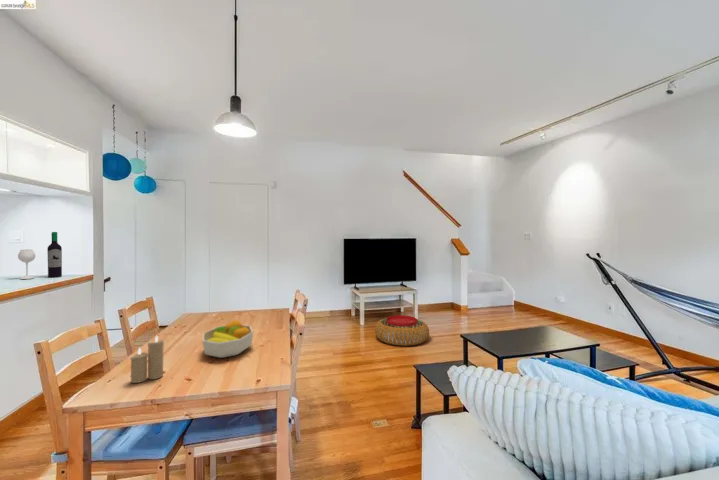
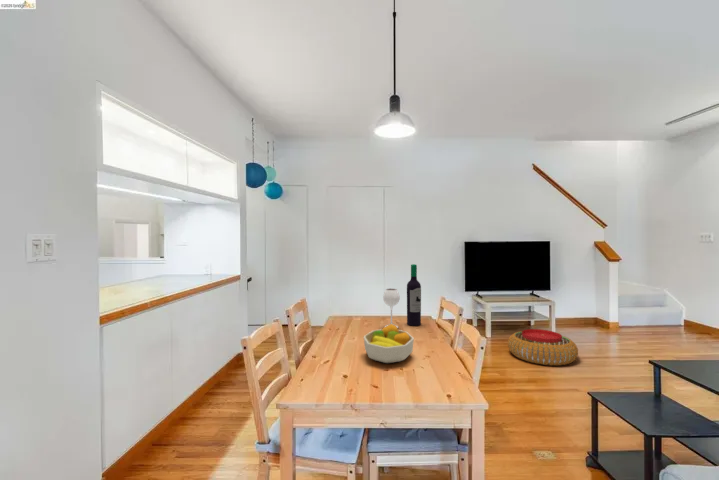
wine bottle: present [18,232,62,279] -> present [383,264,421,328]
candle: present [131,336,164,383] -> none [312,336,339,381]

